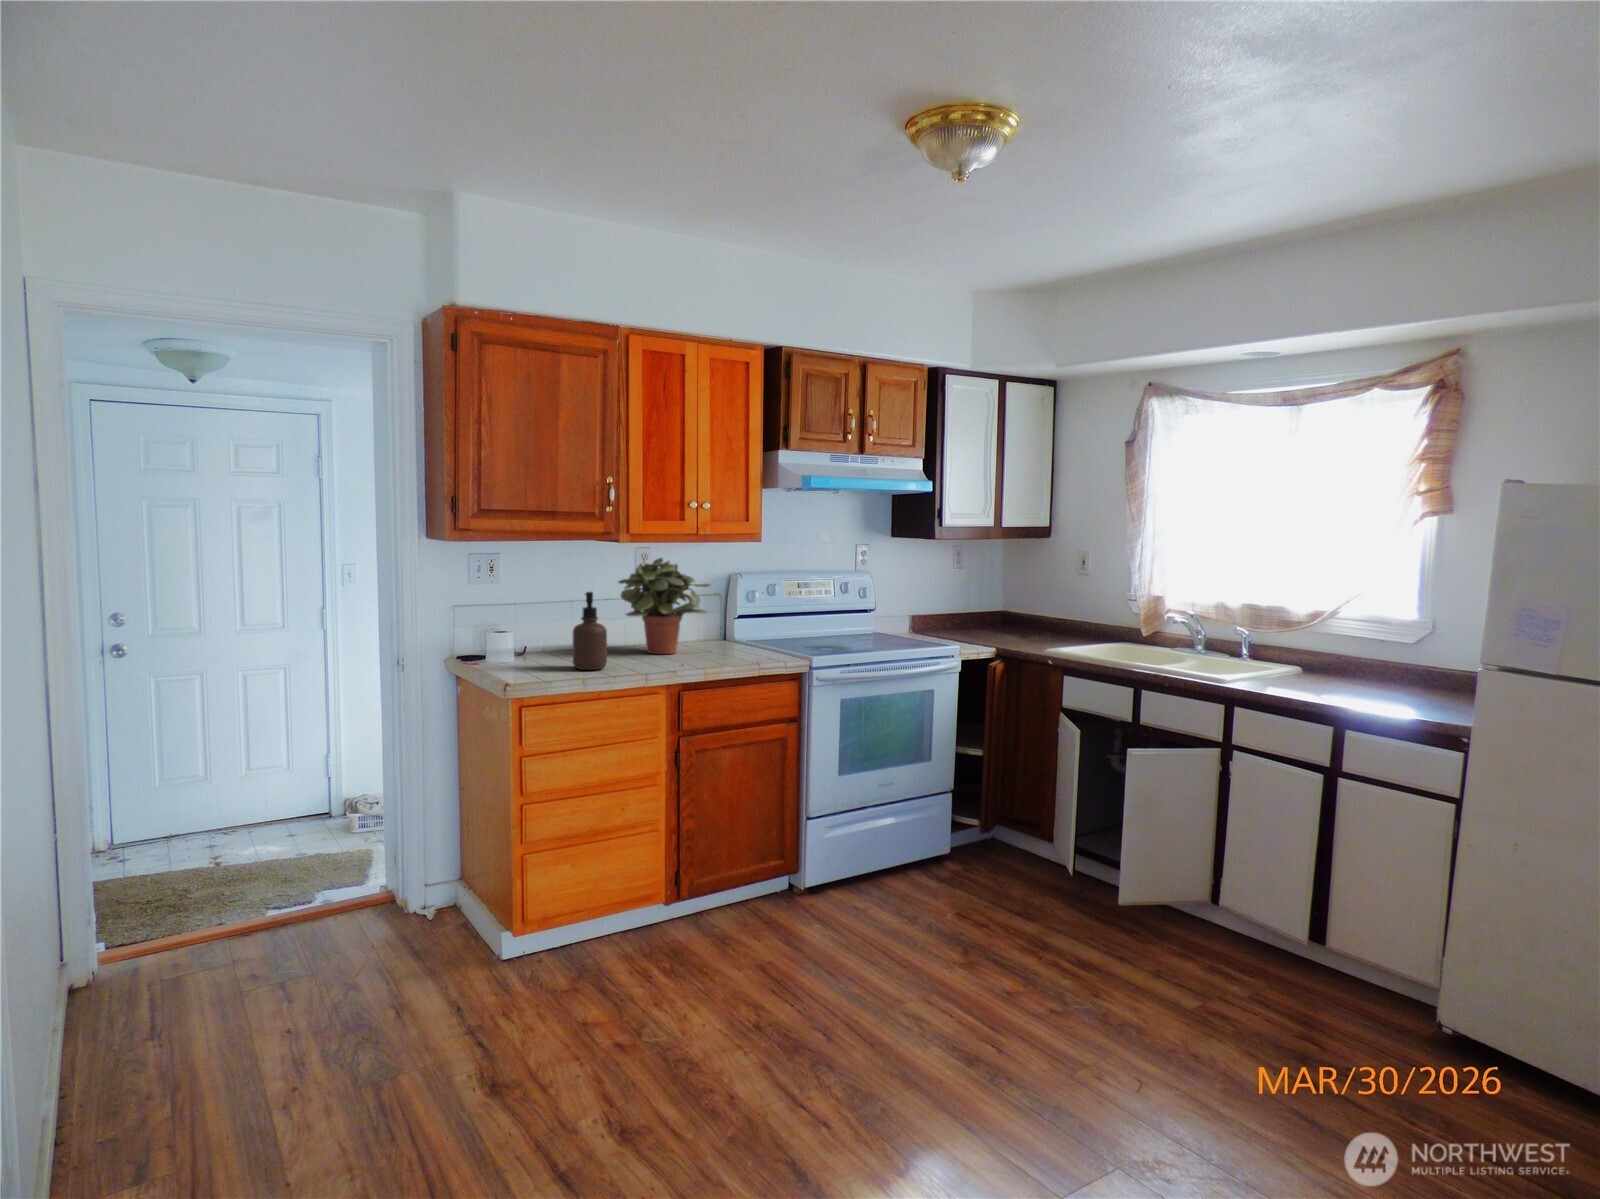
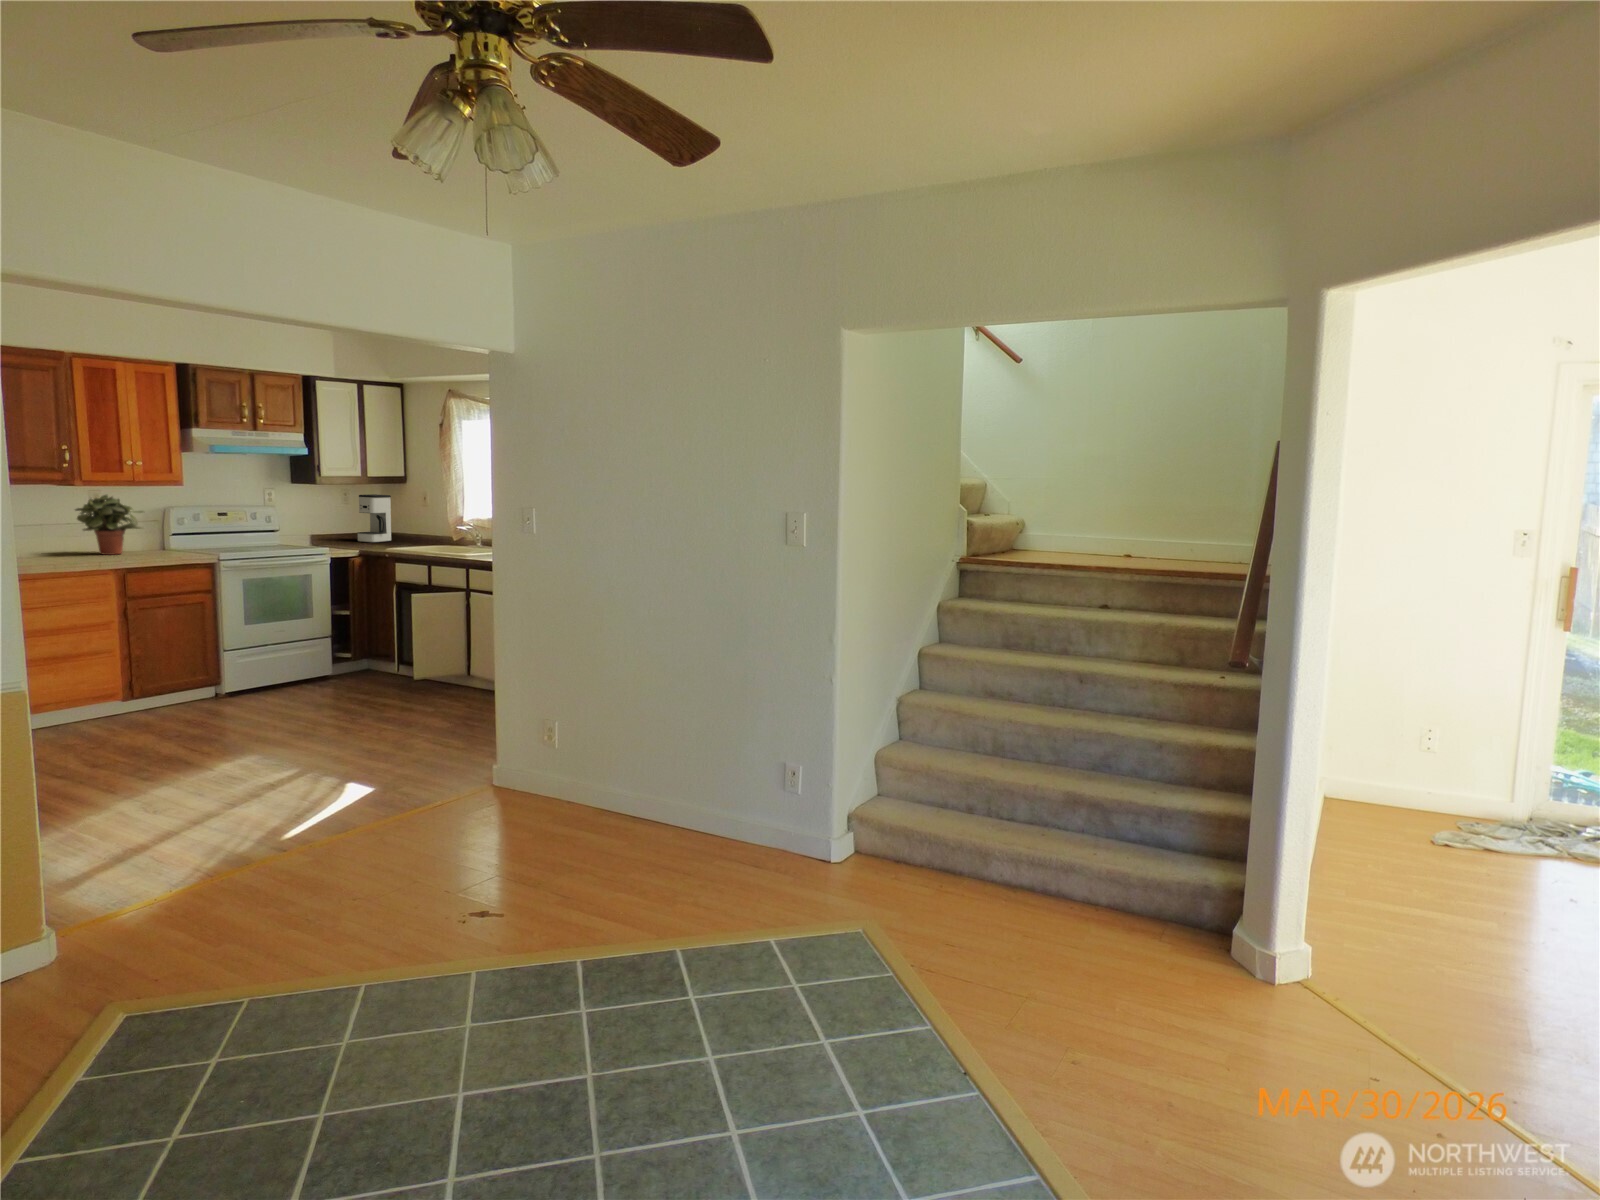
coffee maker: none [980,556,1032,633] -> present [357,494,391,543]
soap dispenser: present [573,592,607,670] -> none [44,515,71,562]

